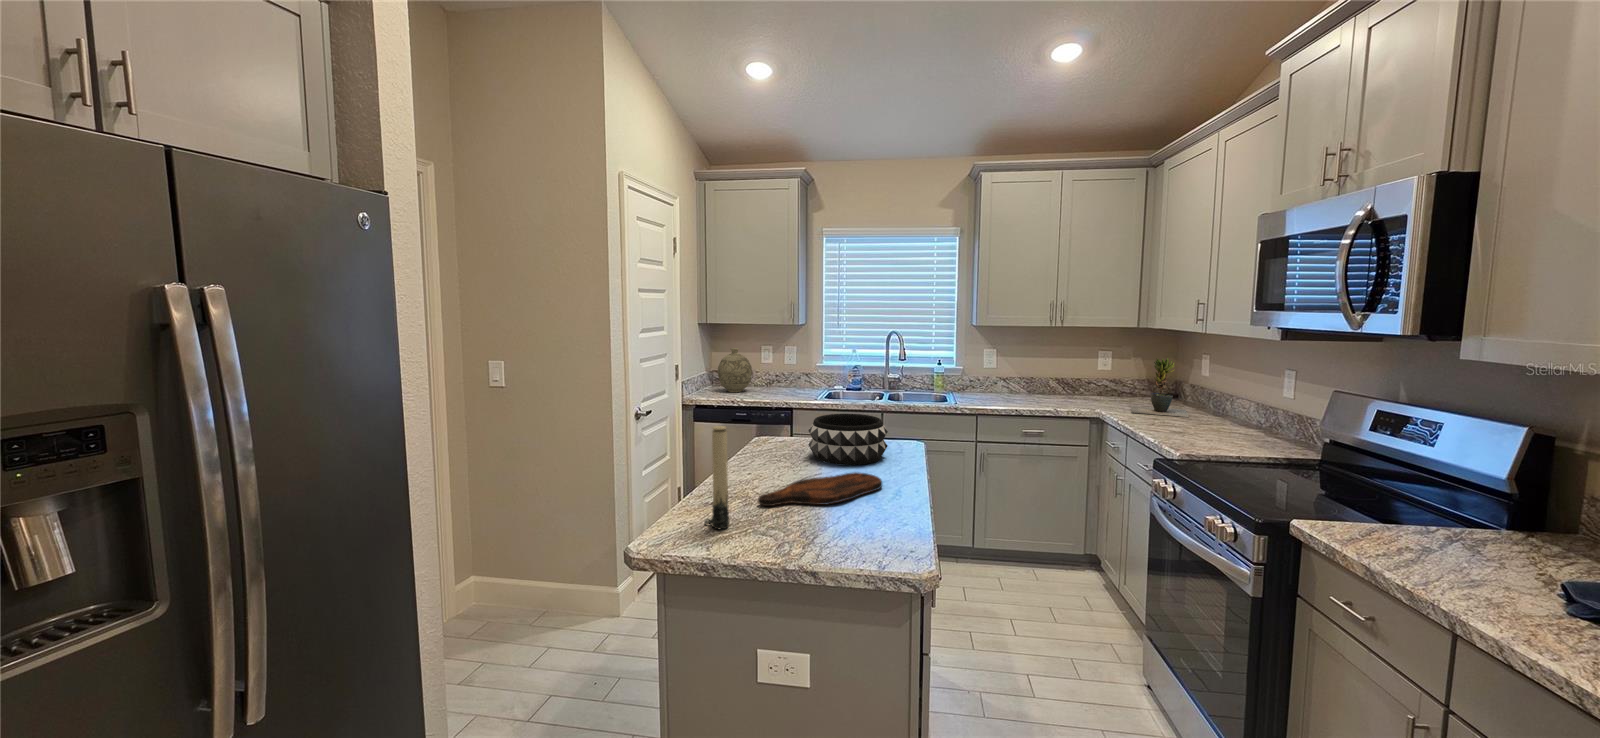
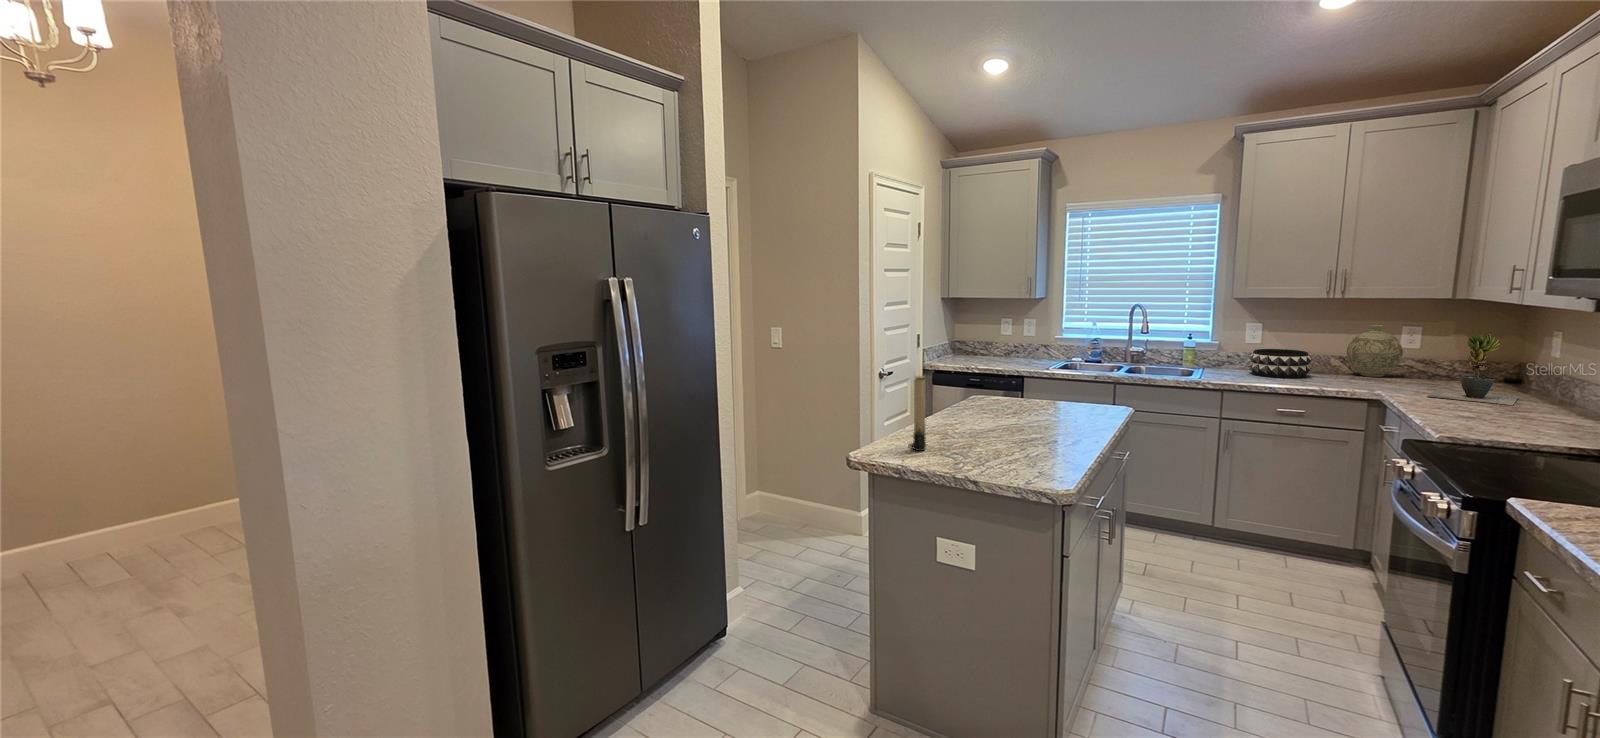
decorative vase: present [718,348,752,392] -> present [1347,325,1403,377]
decorative bowl: present [808,414,888,465] -> present [1248,349,1312,378]
cutting board: present [758,472,882,506] -> none [953,424,1064,444]

